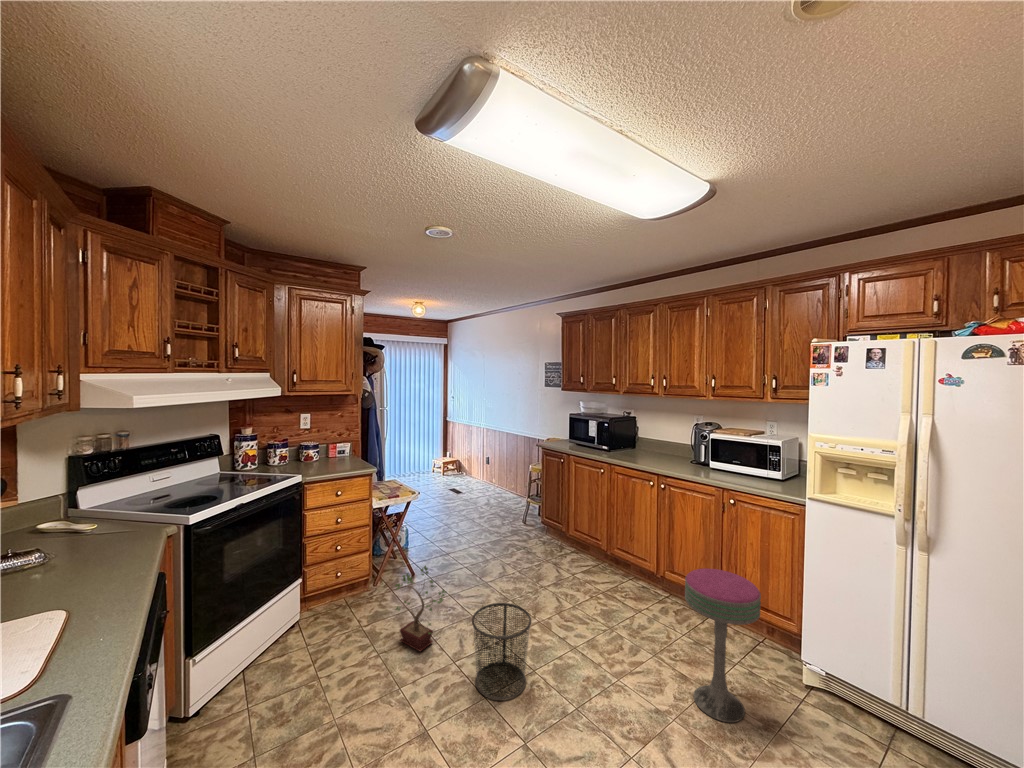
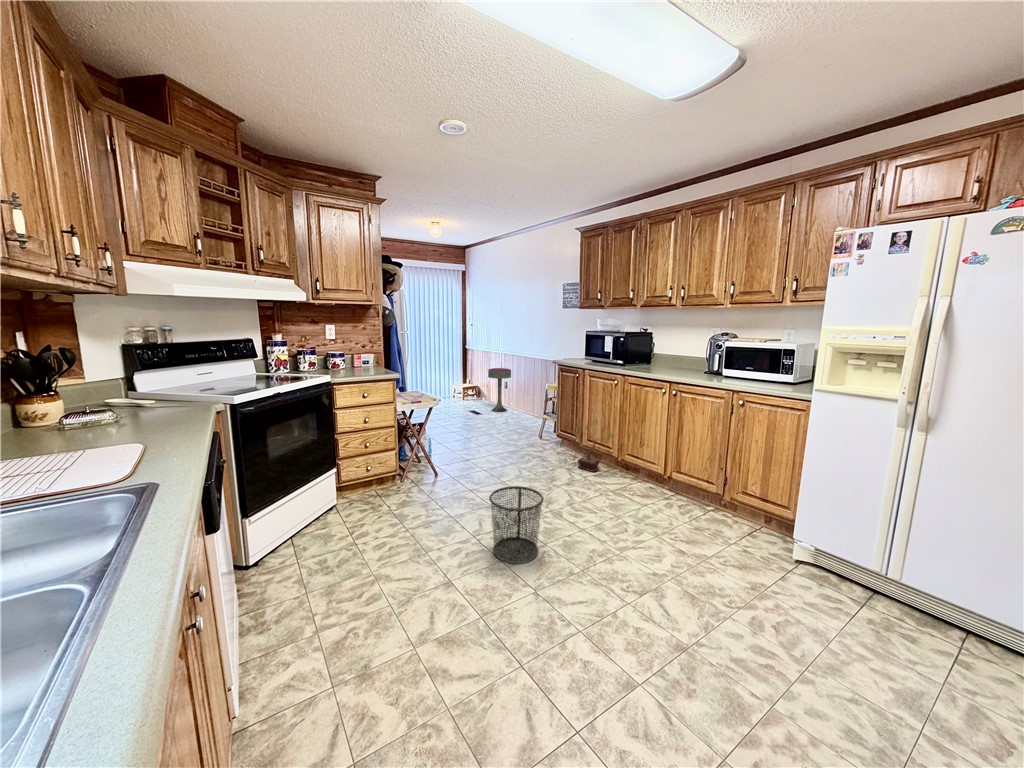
potted plant: present [395,566,446,651] -> present [573,420,614,472]
bar stool: present [685,568,761,722] -> present [488,368,511,412]

